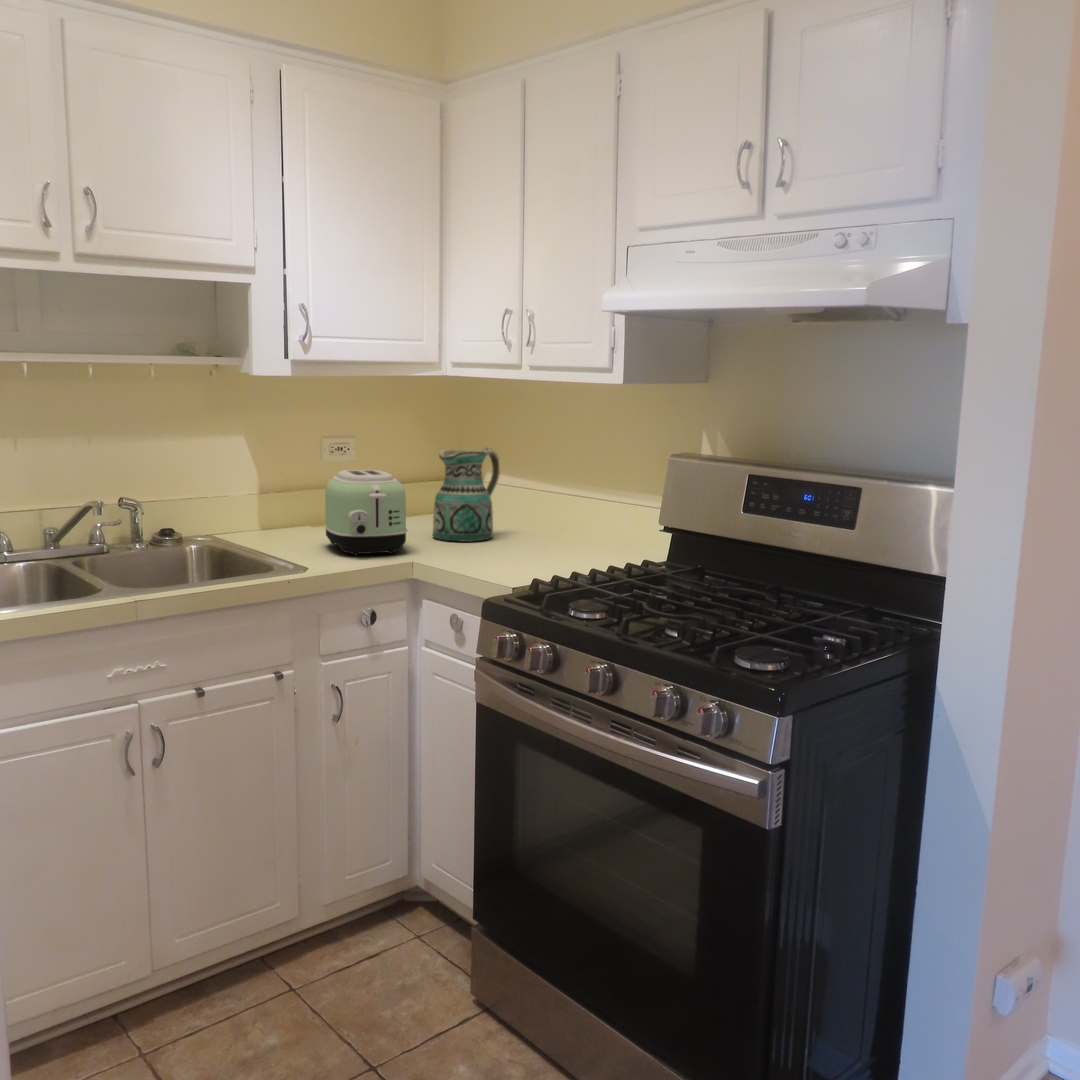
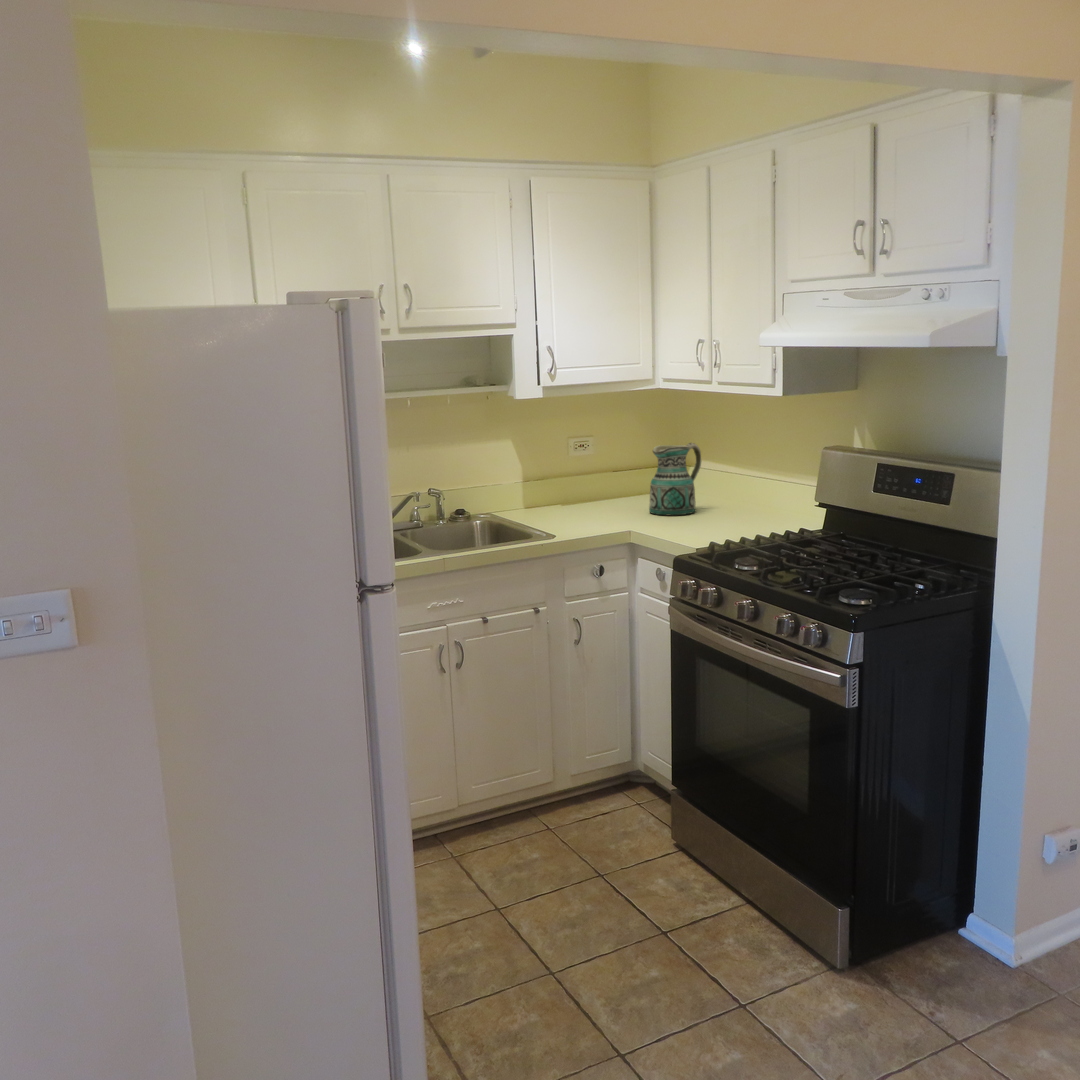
toaster: present [324,470,408,555] -> none [568,464,628,527]

